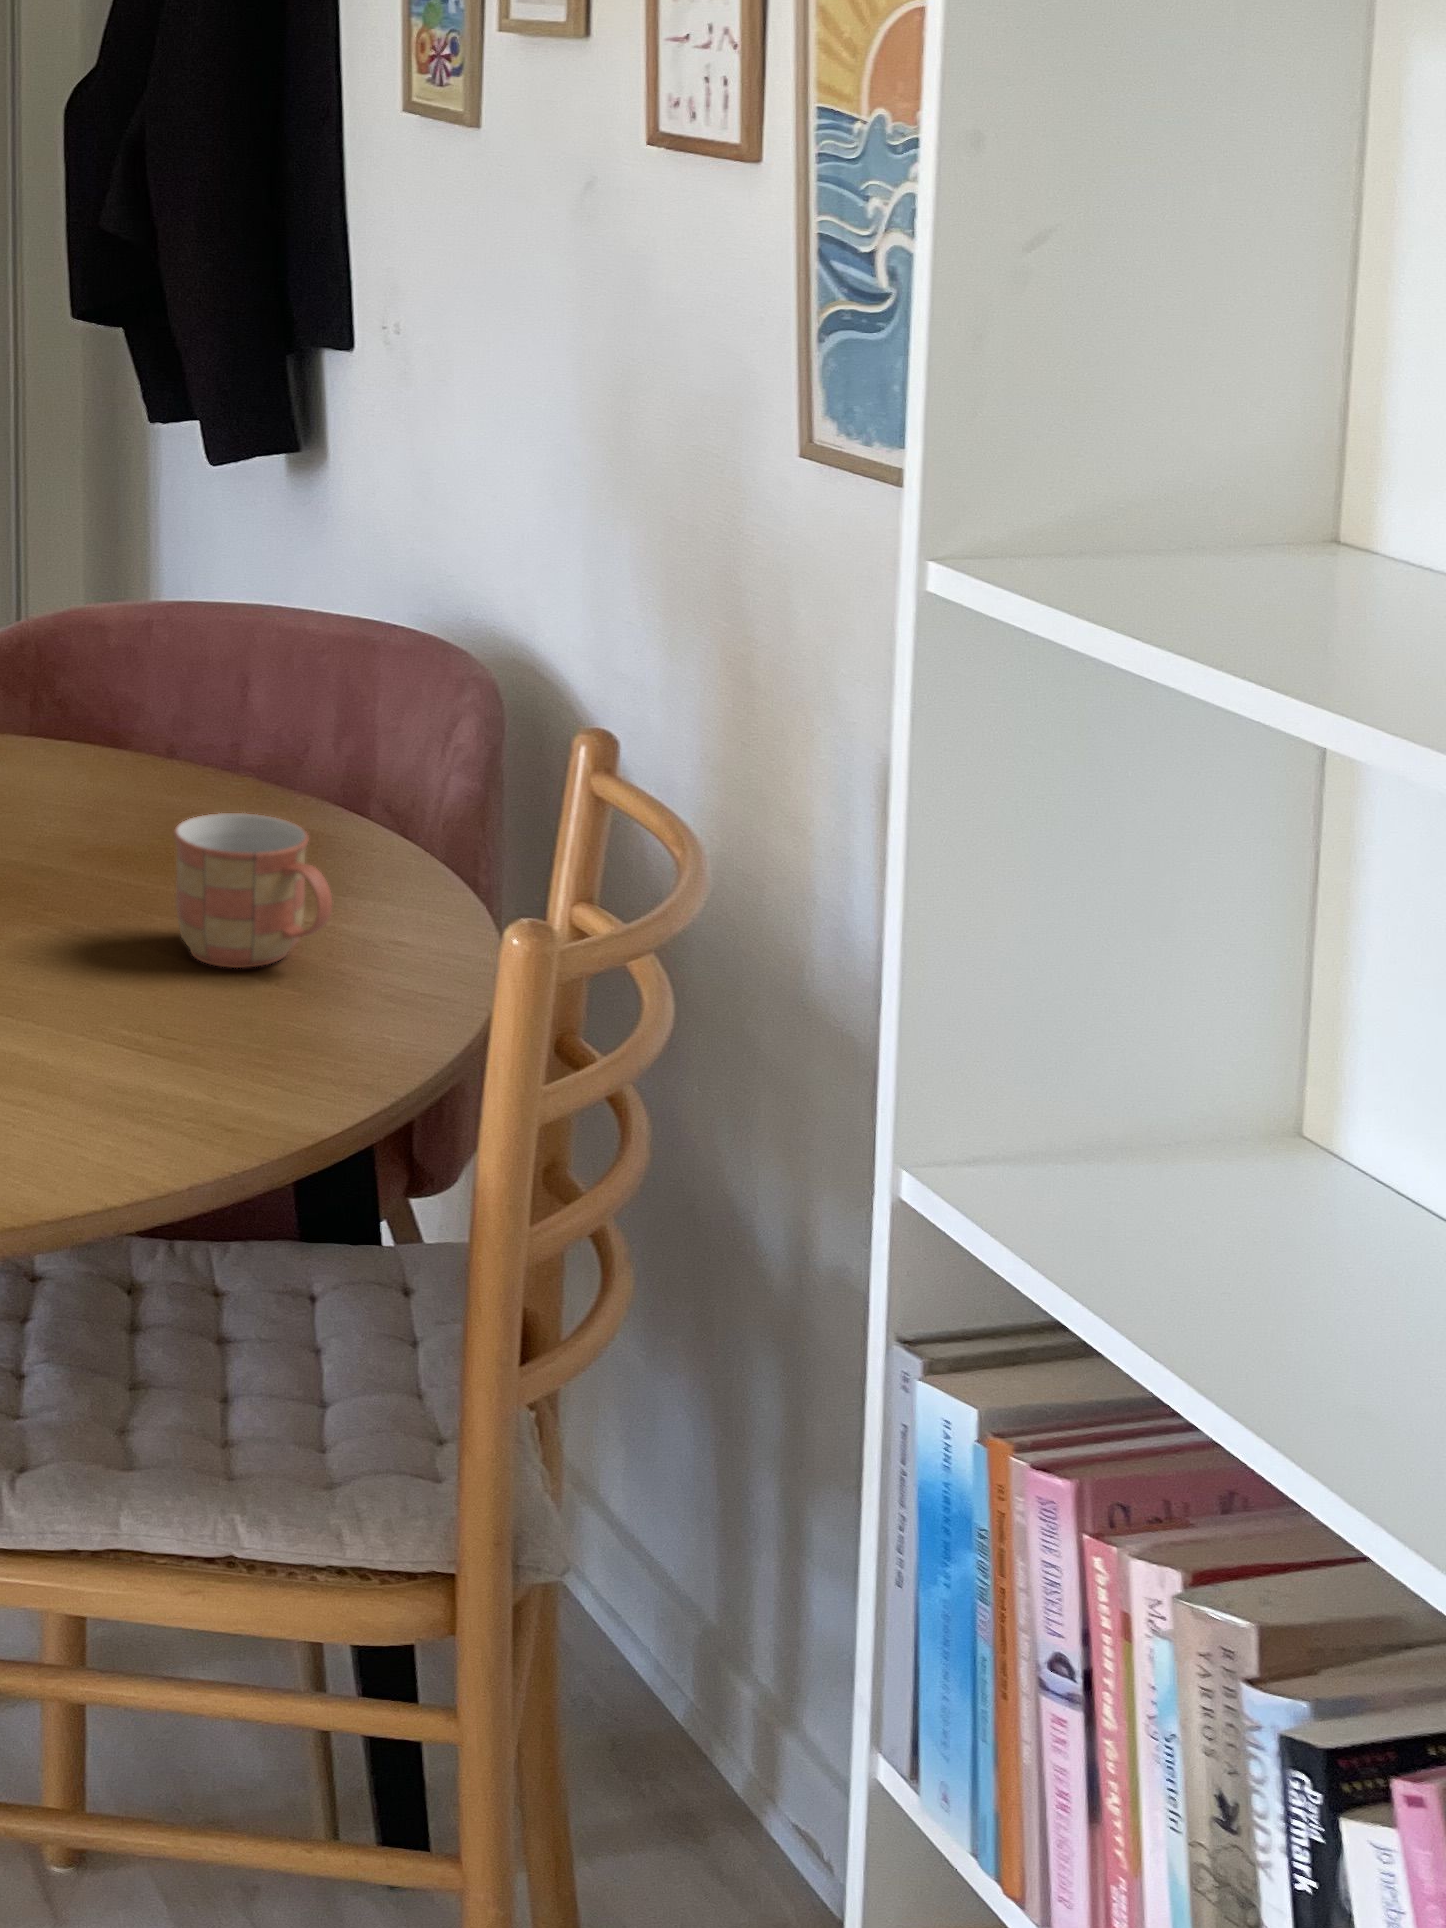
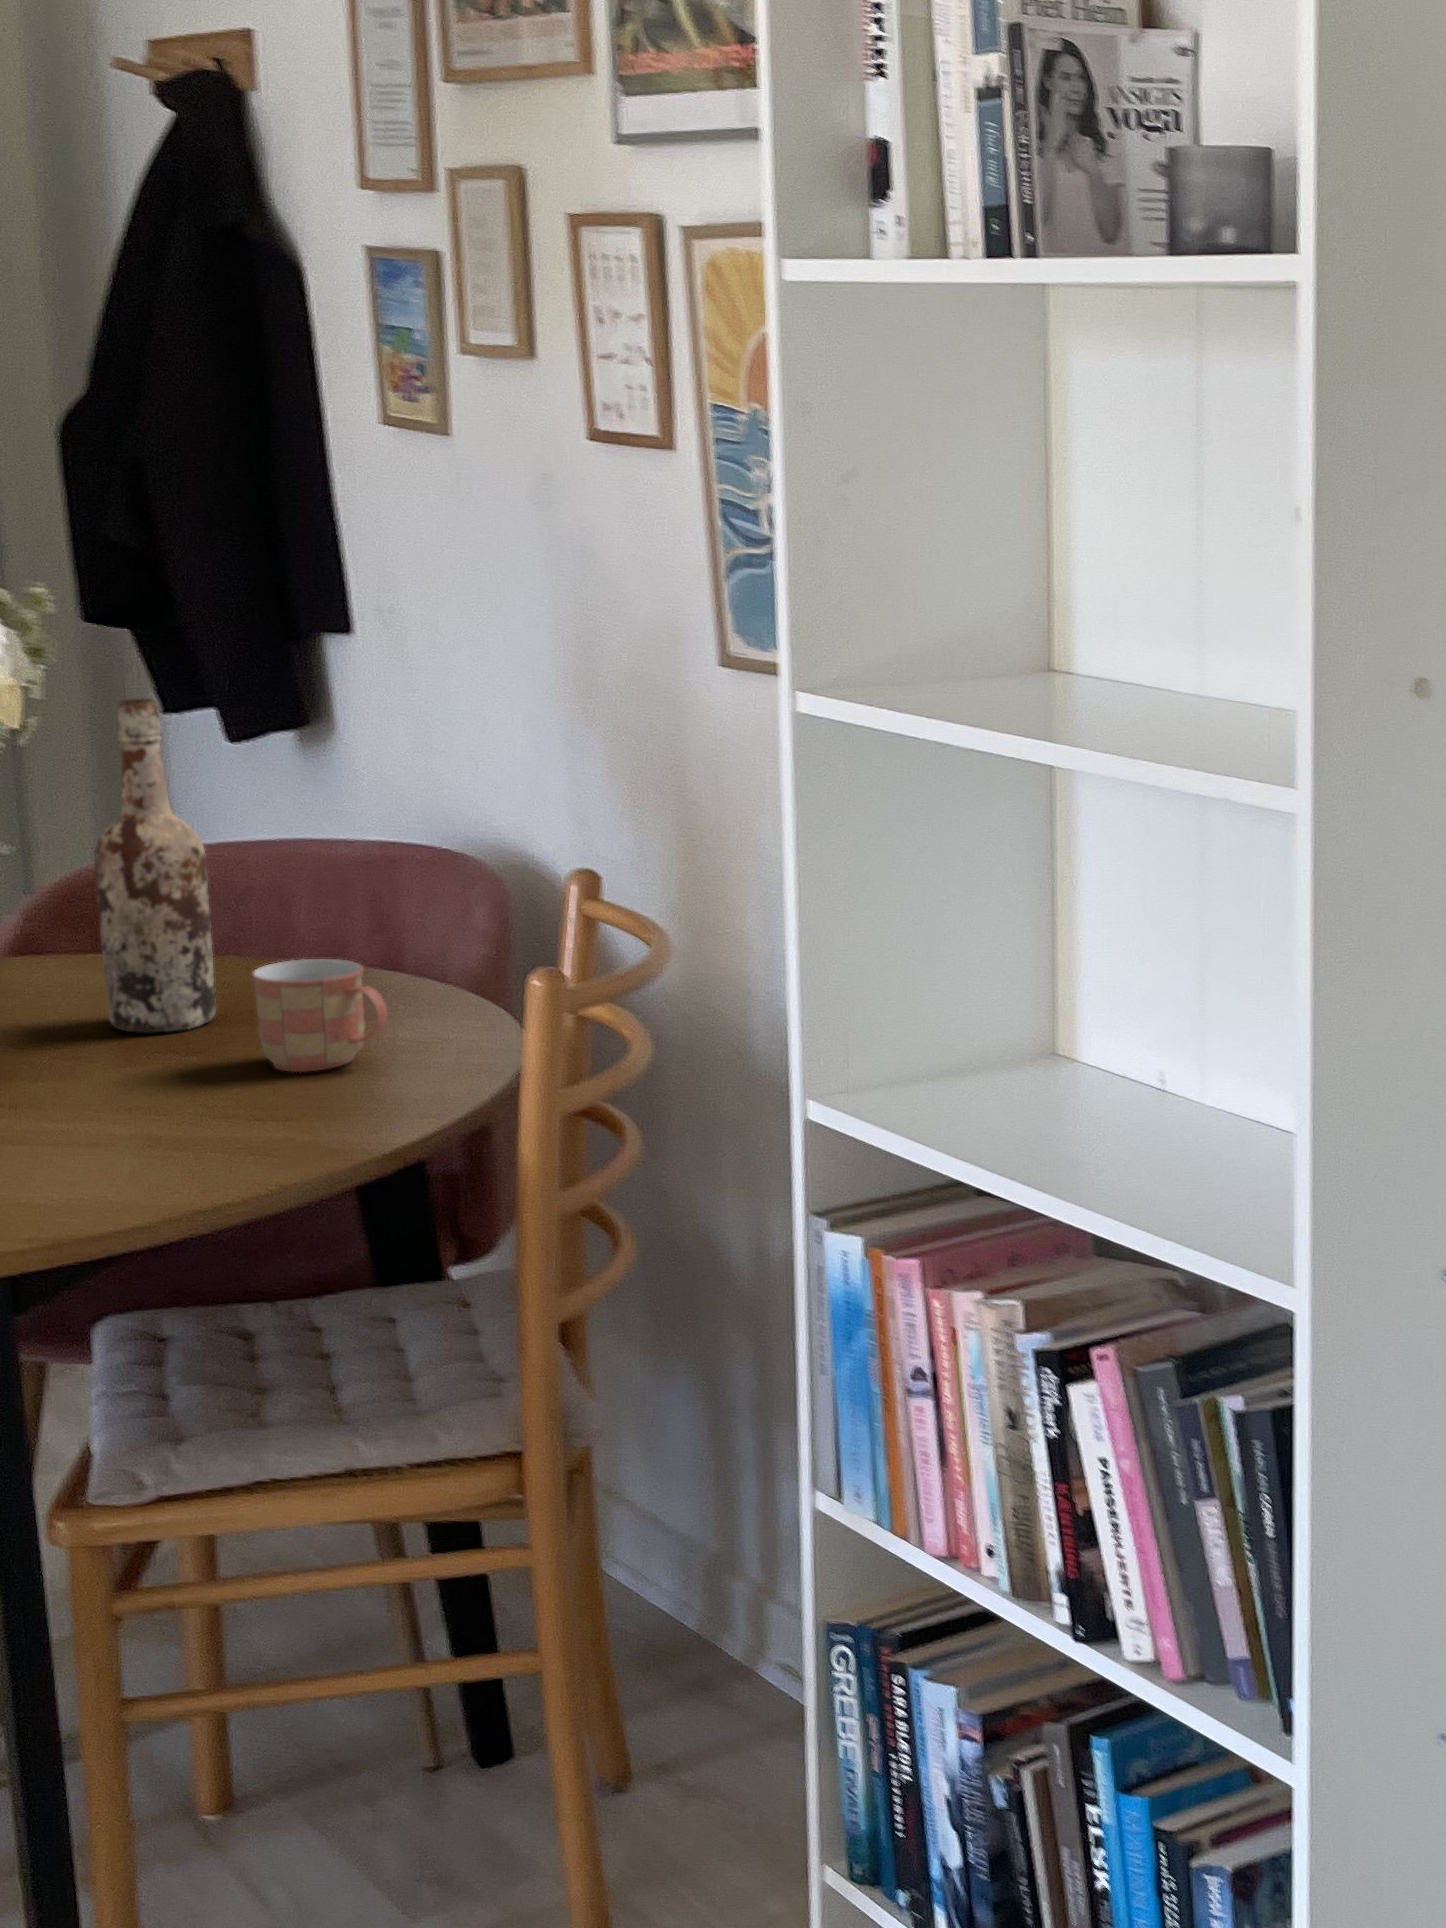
wine bottle: none [21,459,144,869] -> present [94,699,216,1033]

